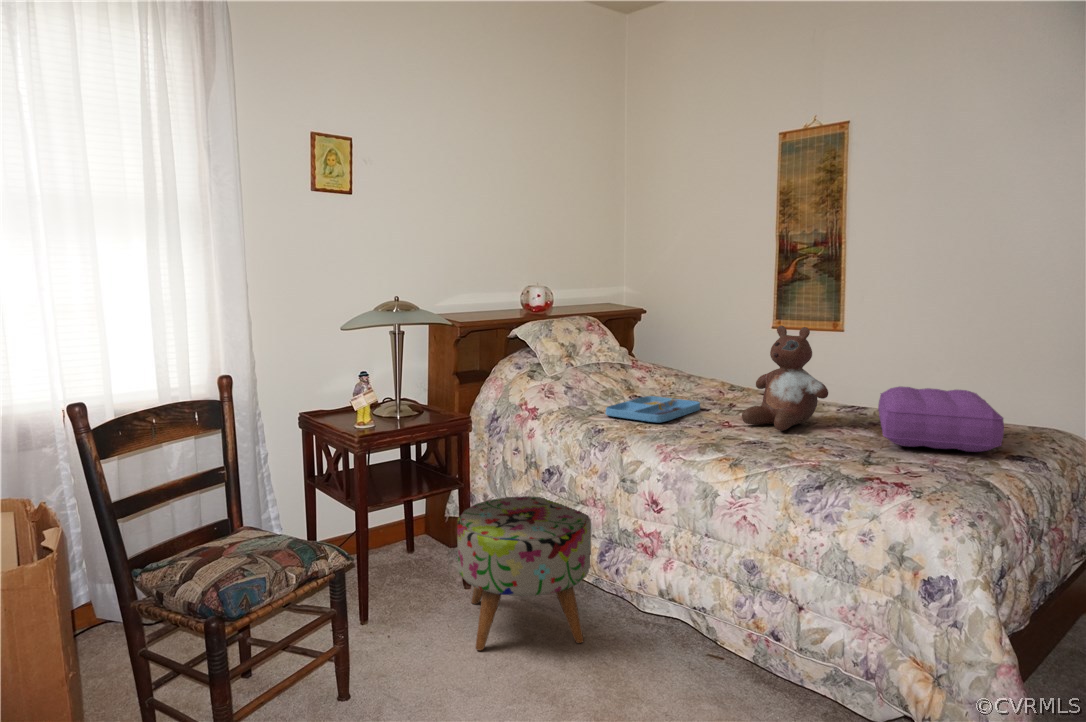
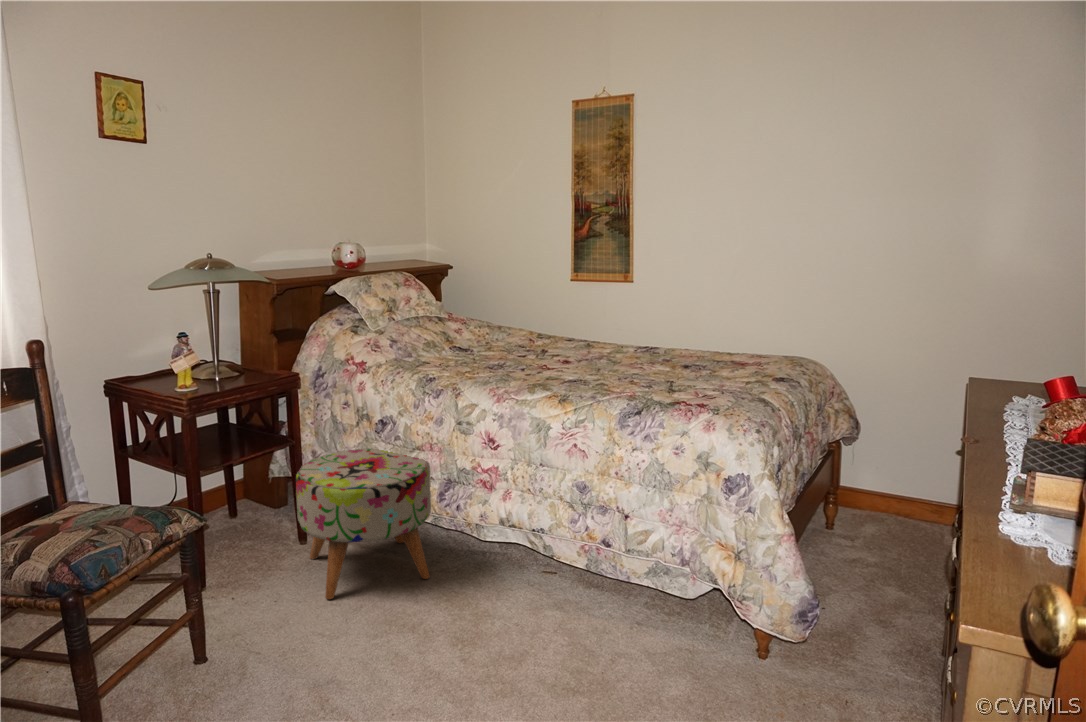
stuffed bear: present [742,325,828,431] -> none [560,276,633,370]
pillow: present [878,387,1004,452] -> none [672,327,770,377]
tray: present [605,396,700,423] -> none [434,346,519,369]

